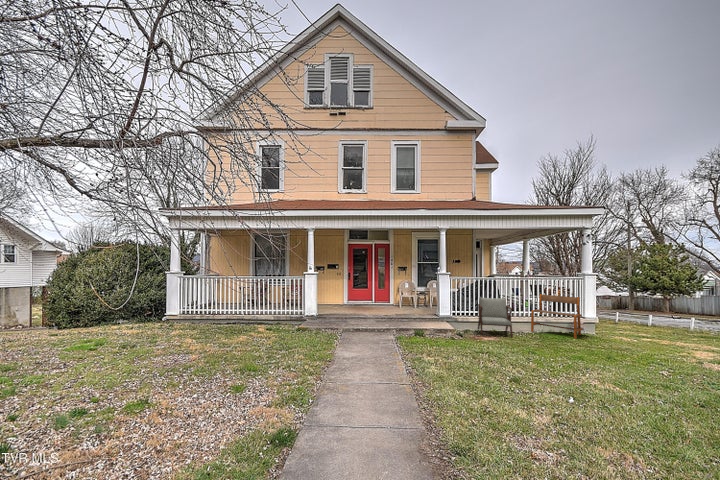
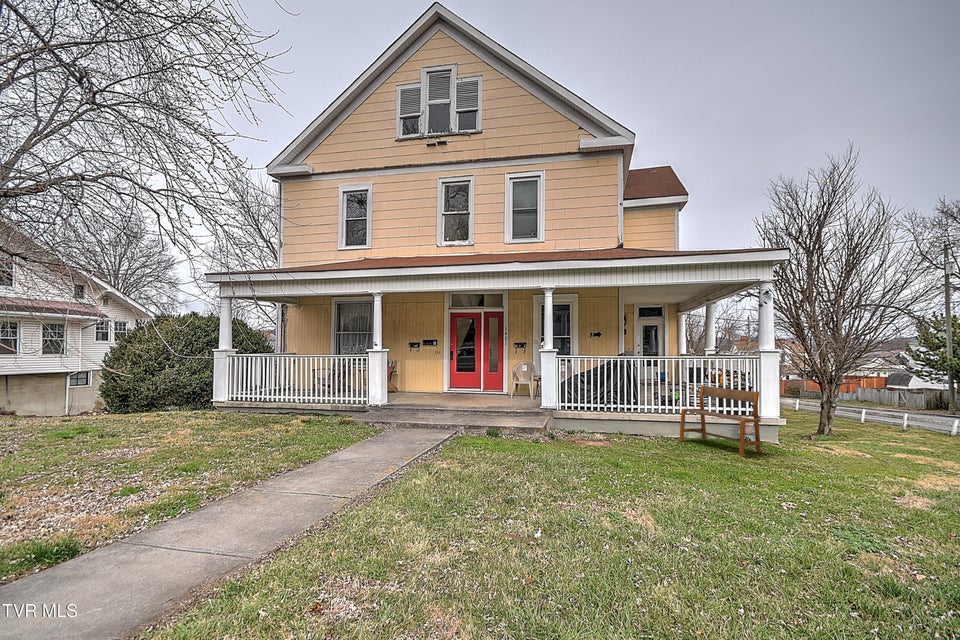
lounge chair: present [478,297,513,337] -> none [590,386,640,446]

